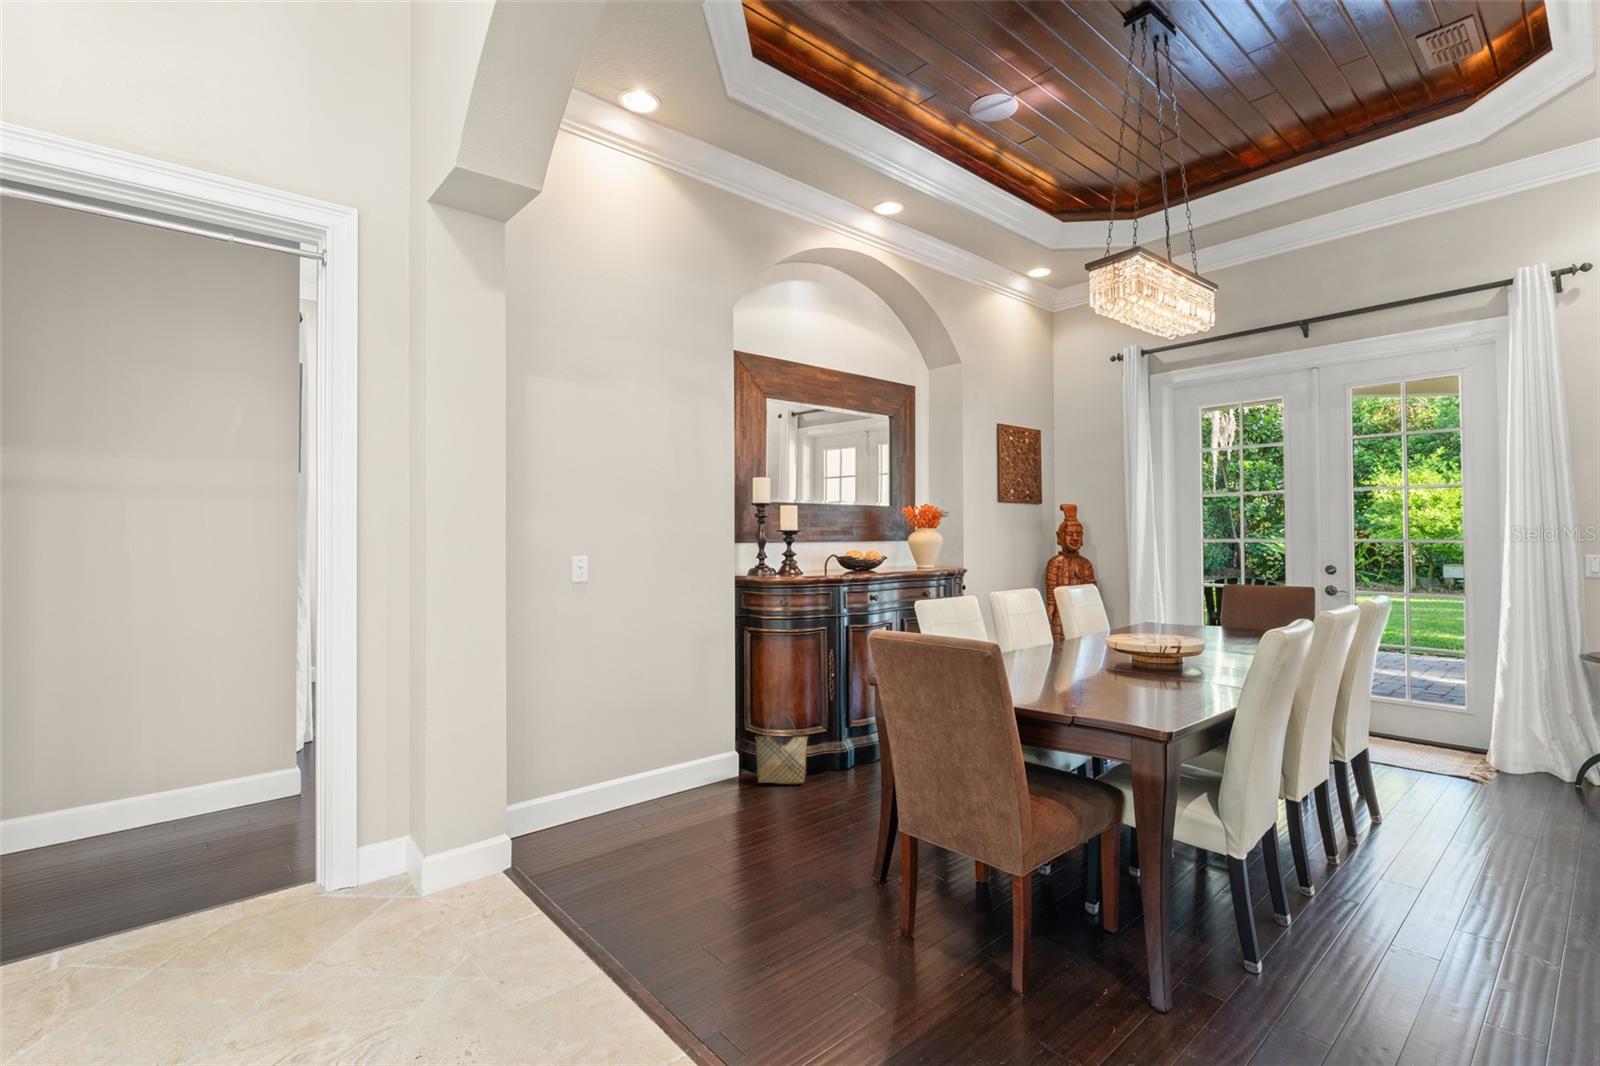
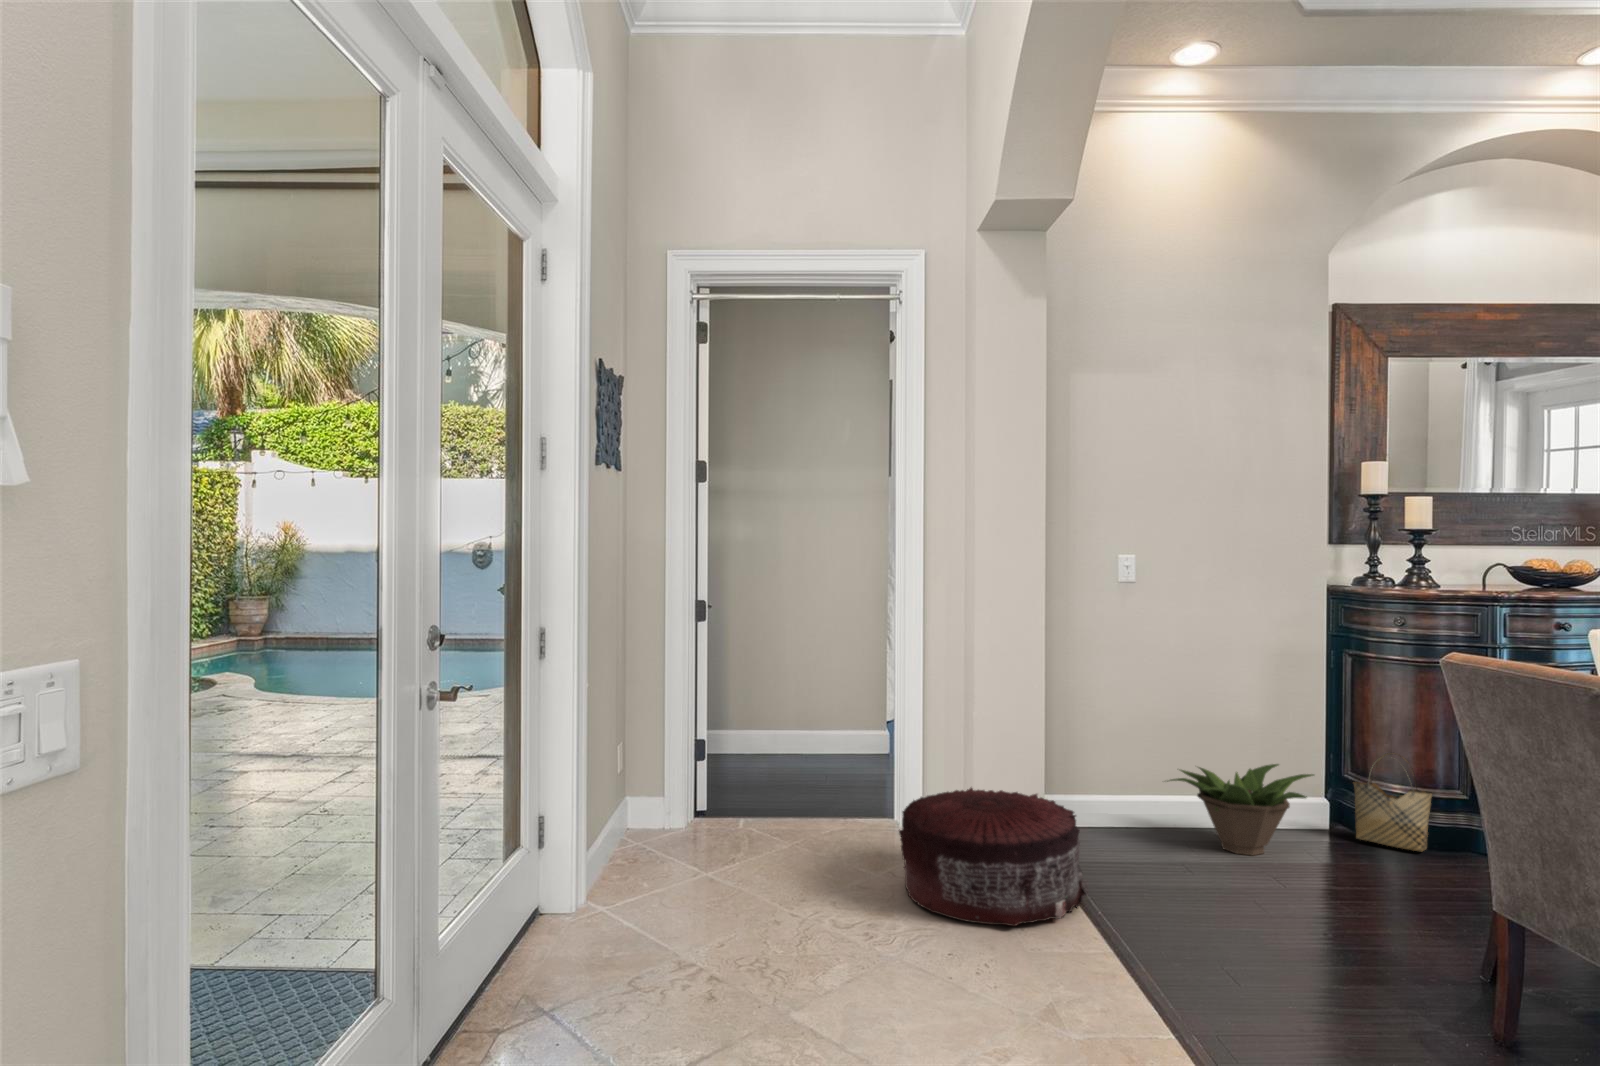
decorative plant: none [615,733,734,822] -> present [1167,764,1314,856]
pouf: none [339,815,564,997] -> present [899,788,1086,926]

